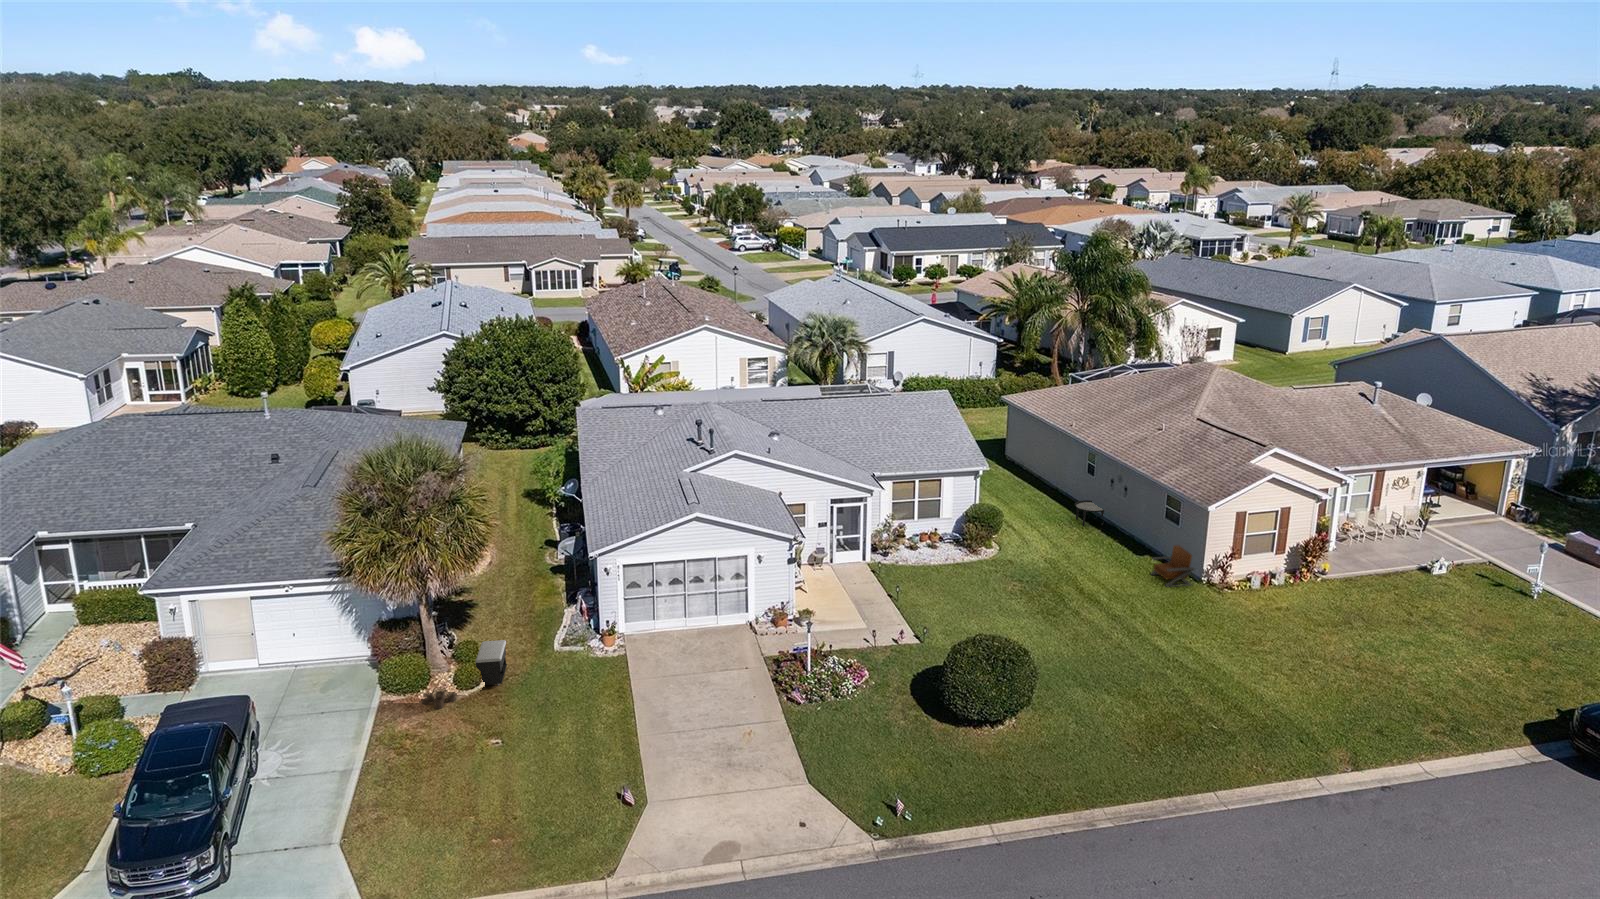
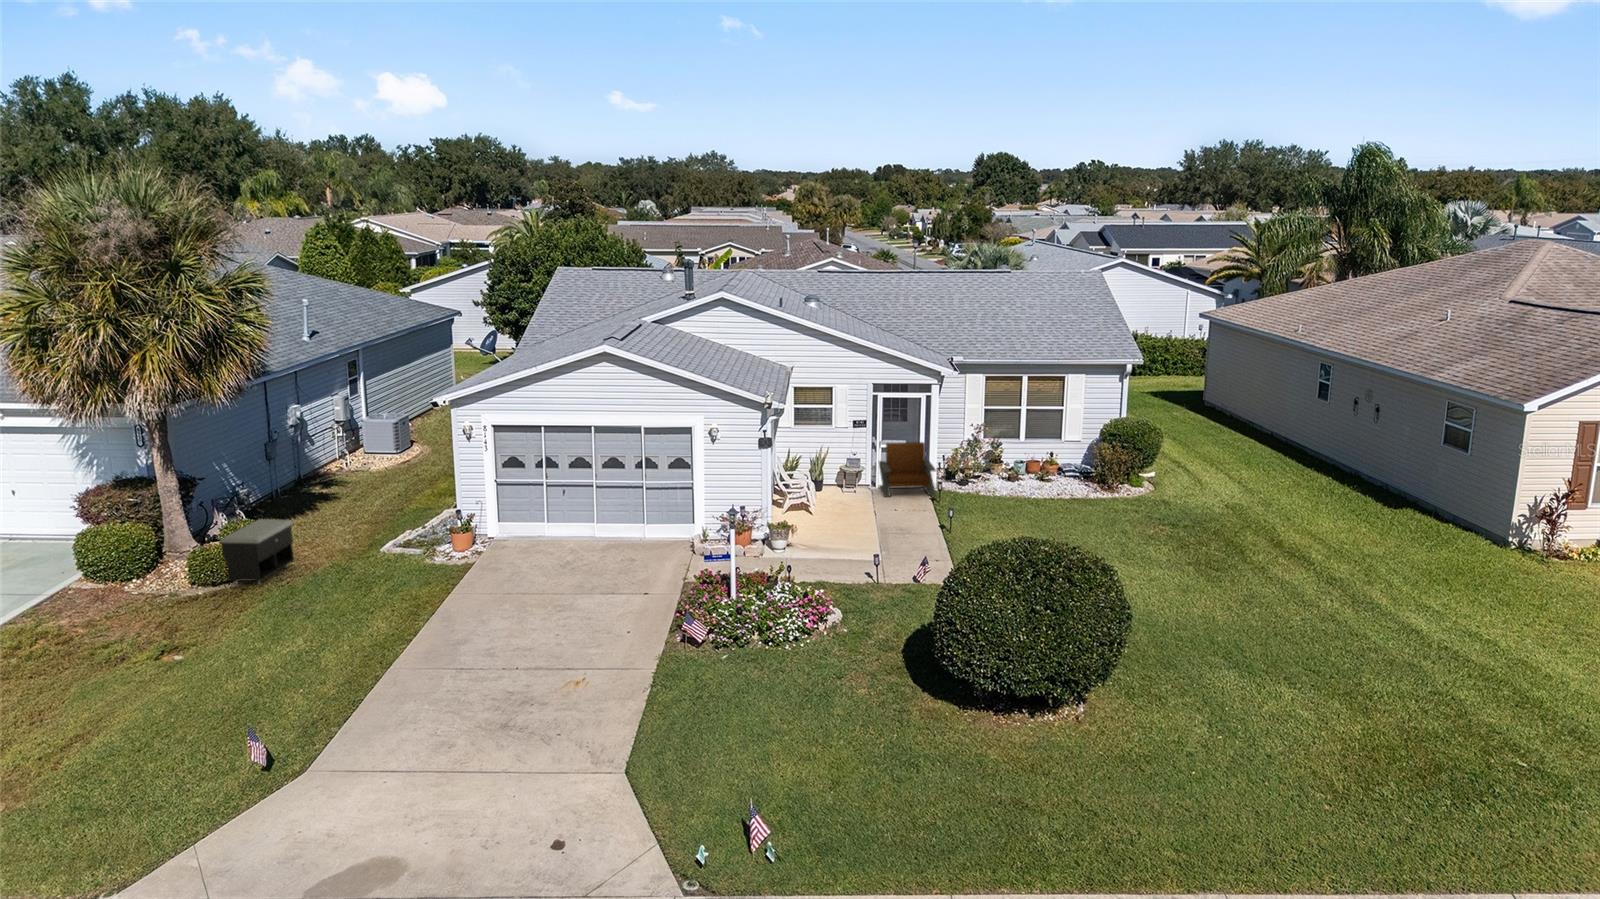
round table: present [1075,500,1105,526] -> none [1290,434,1345,472]
lounge chair: present [1151,546,1195,587] -> present [879,442,936,497]
woven basket: present [422,691,456,709] -> none [129,577,183,604]

